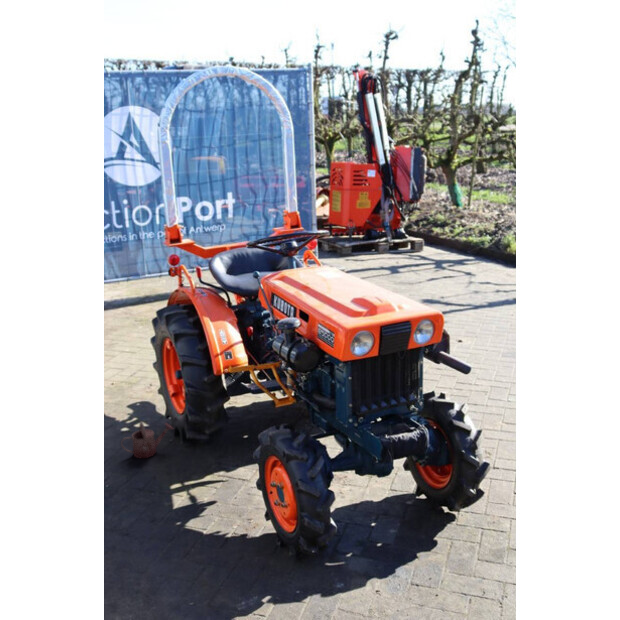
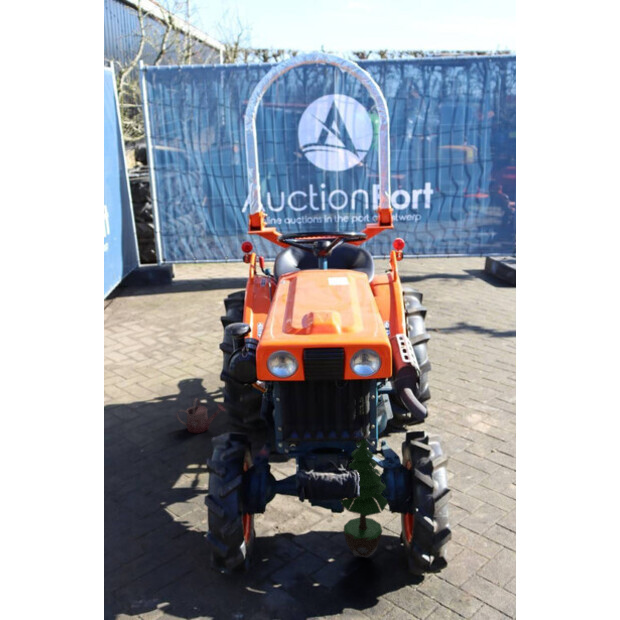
potted tree: none [374,403,418,514] -> present [339,439,388,557]

